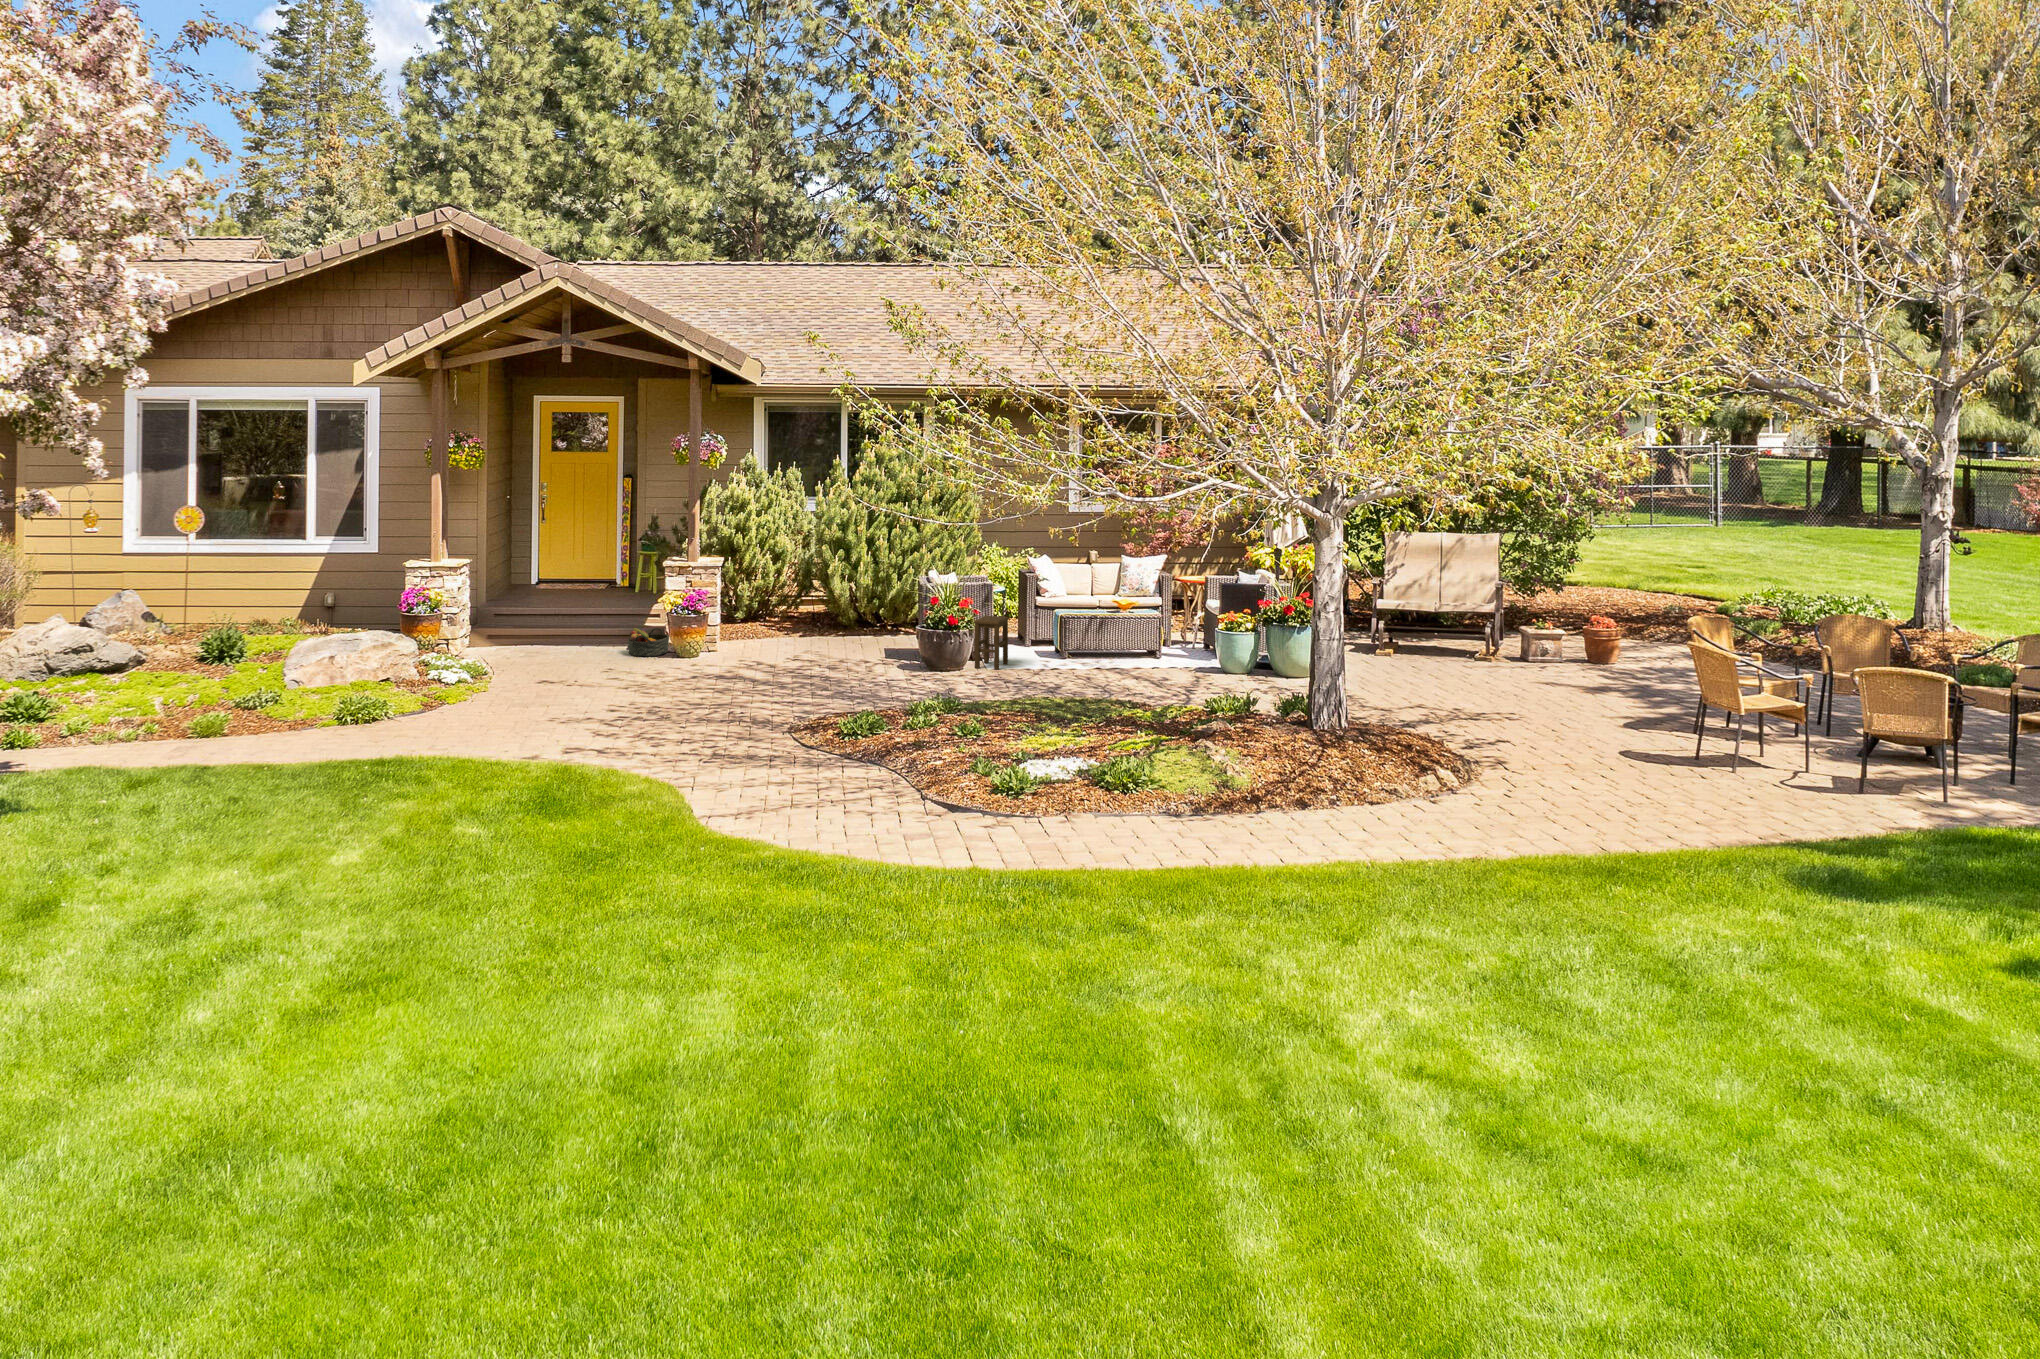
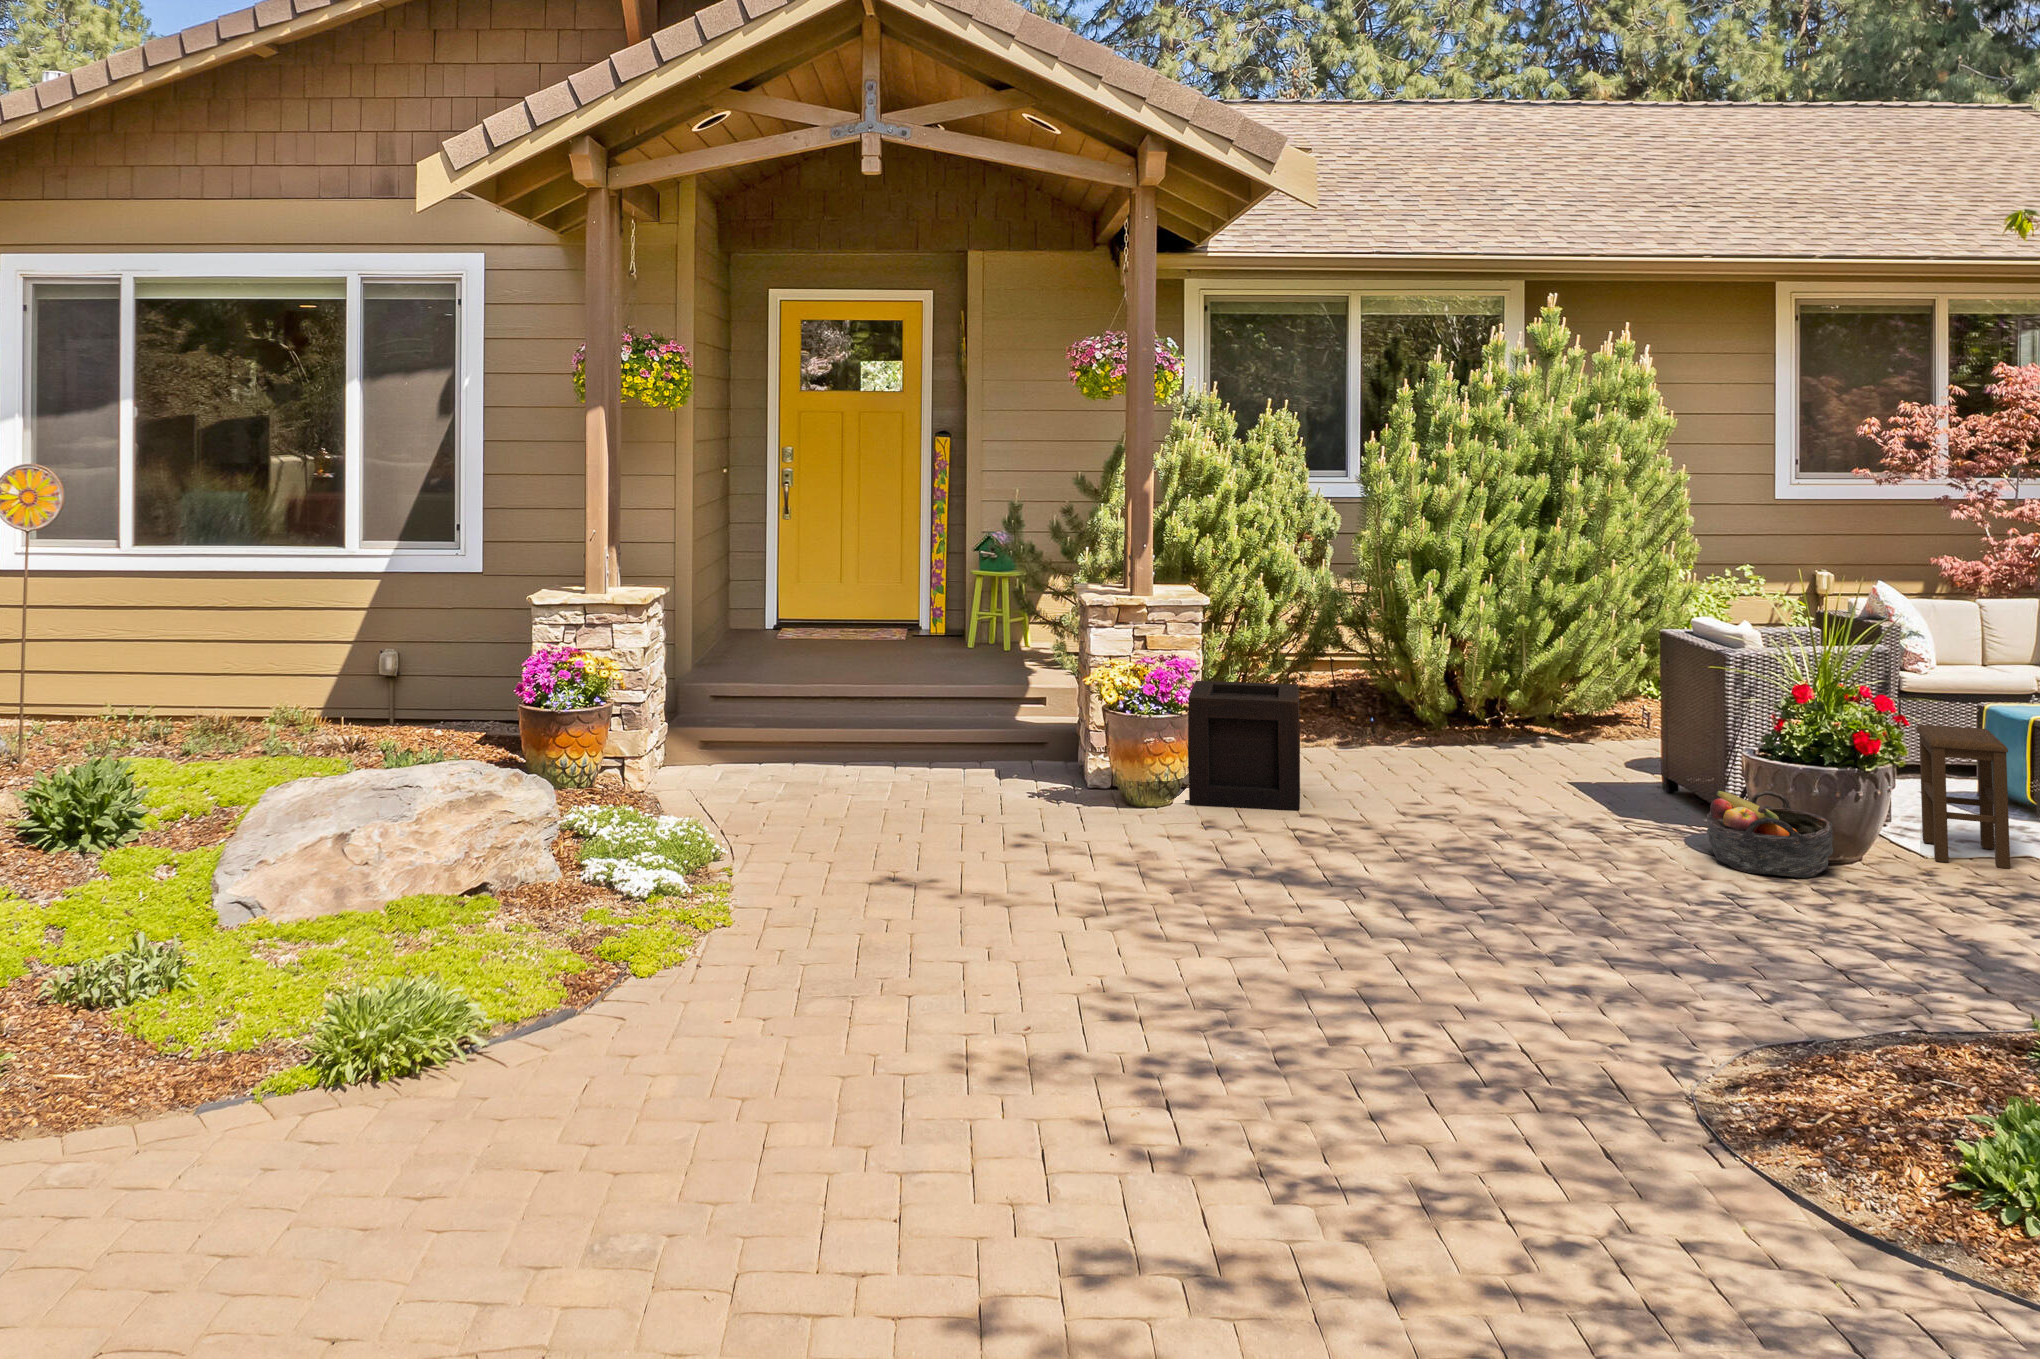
wooden crate: none [700,602,758,657] -> present [1188,681,1300,811]
basket: present [628,628,669,657] -> present [1707,791,1833,878]

